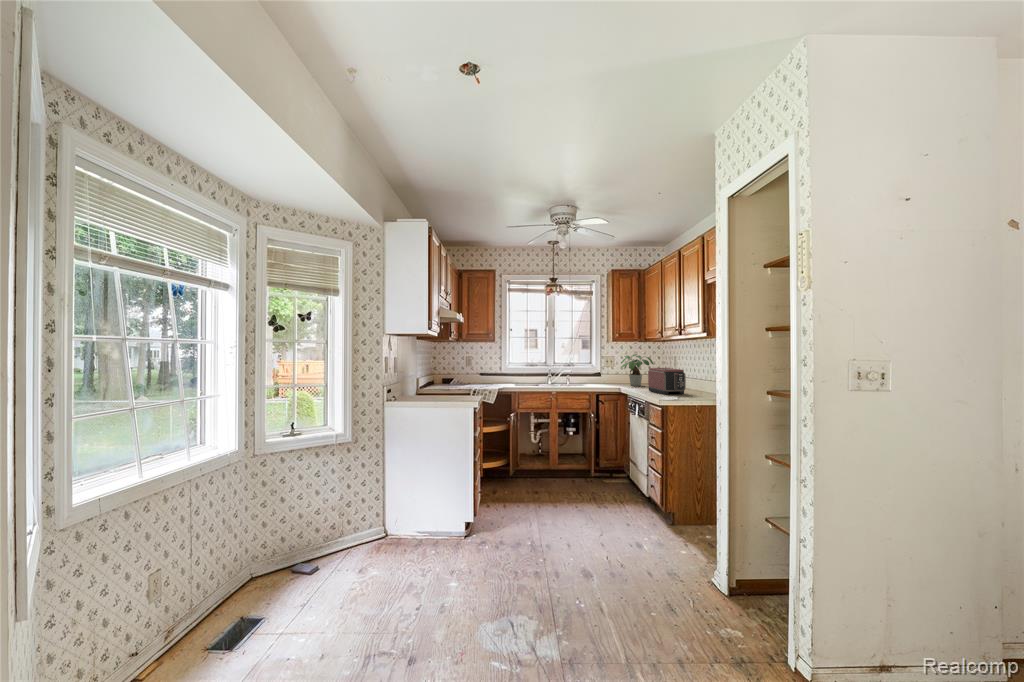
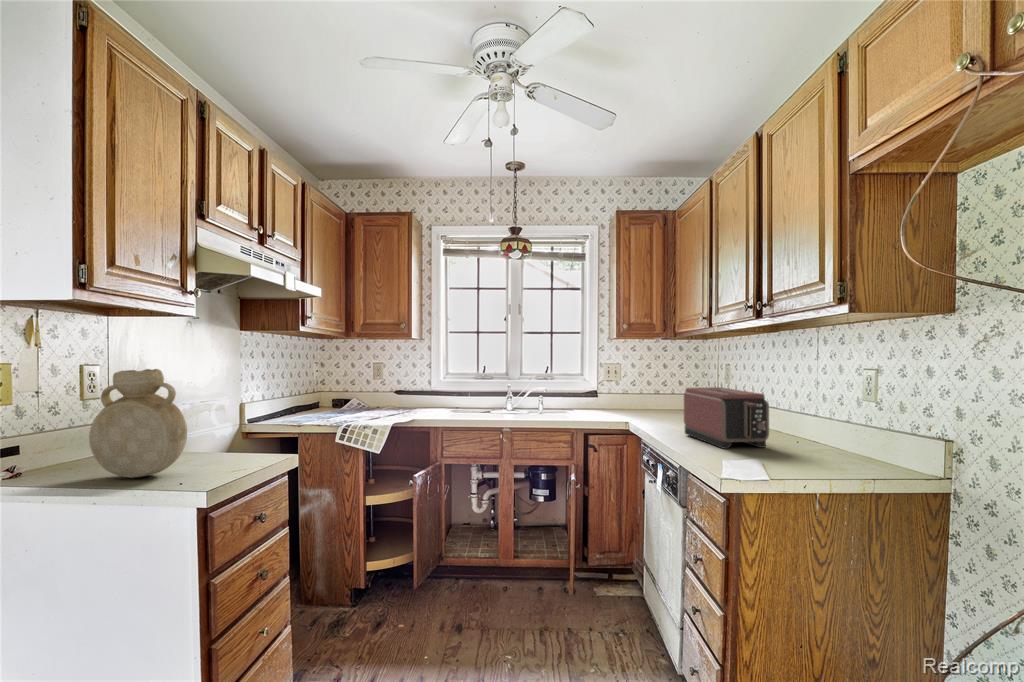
potted plant: present [621,354,653,386] -> none [631,360,690,417]
vase: none [420,360,451,402] -> present [89,369,187,478]

